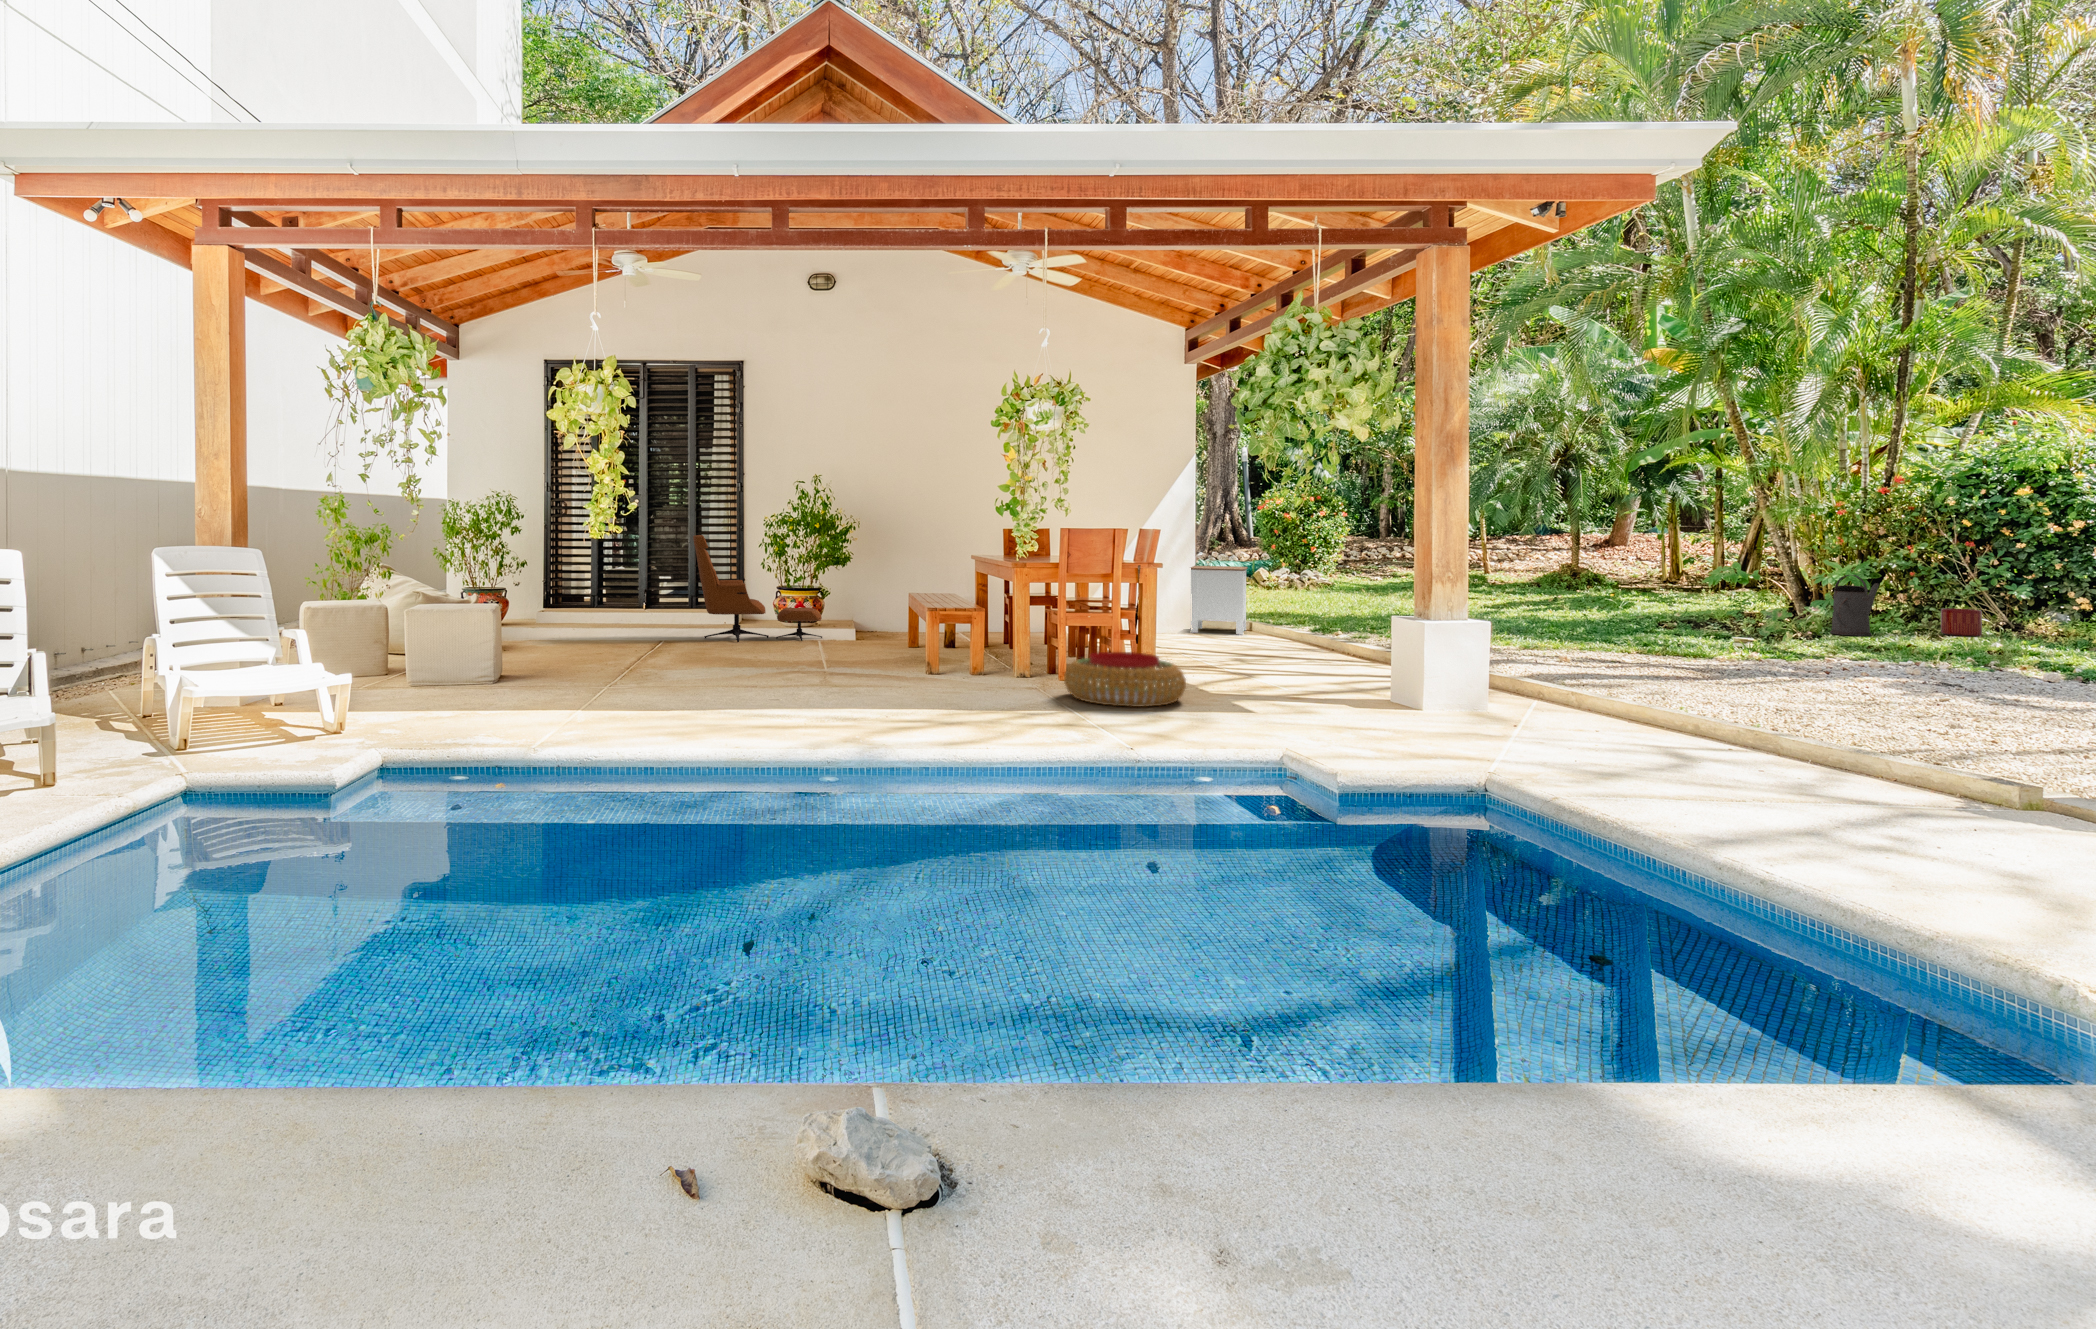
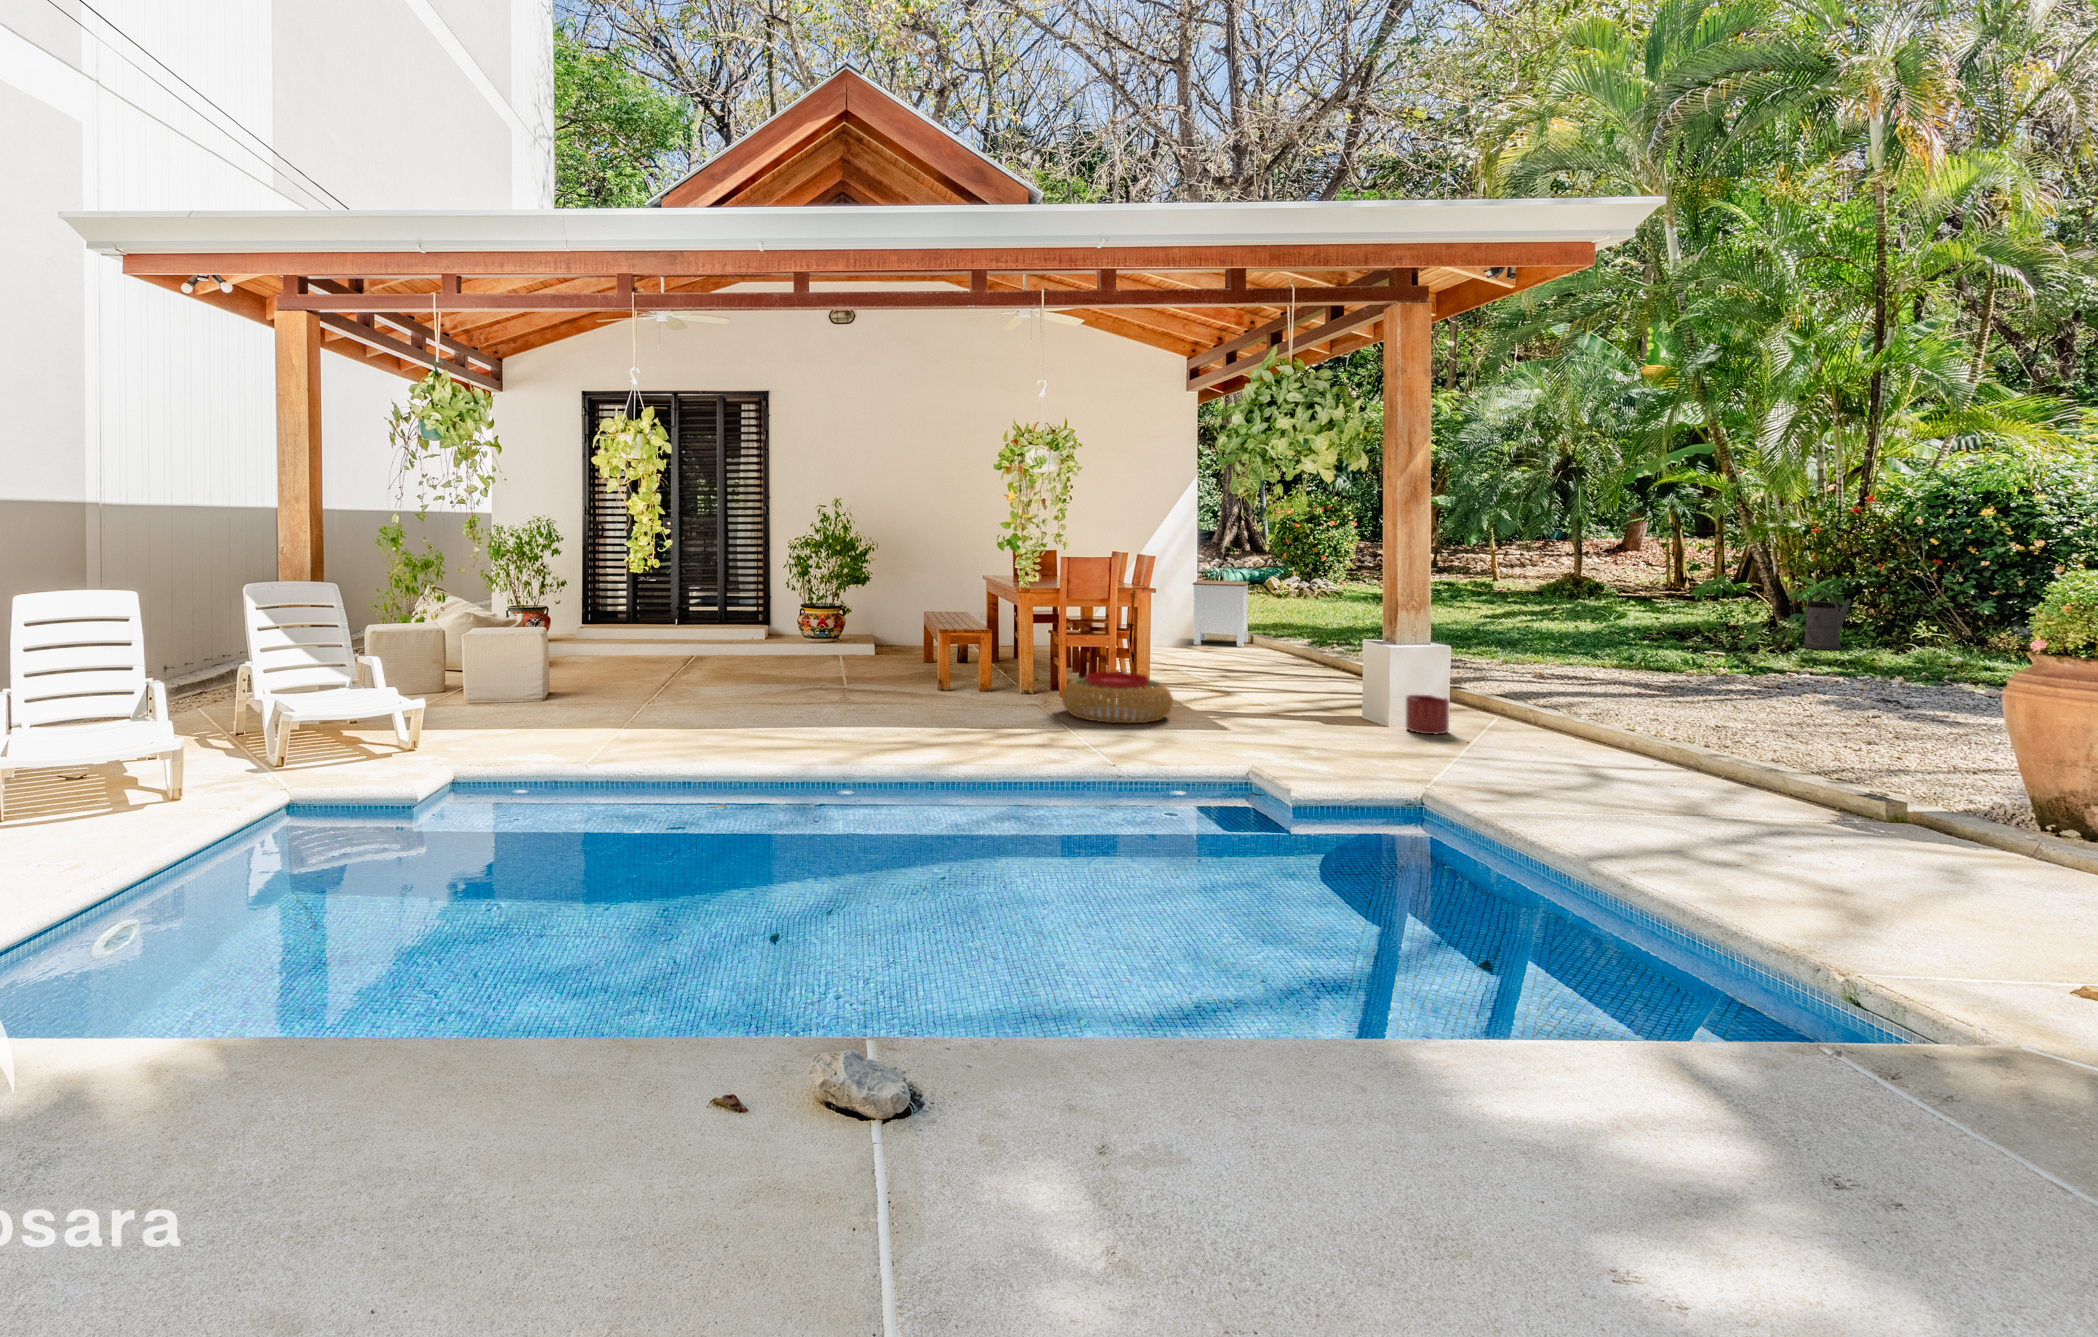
lounge chair: present [693,535,822,642] -> none [721,555,843,656]
planter: present [1941,608,1982,636] -> present [1406,695,1449,734]

